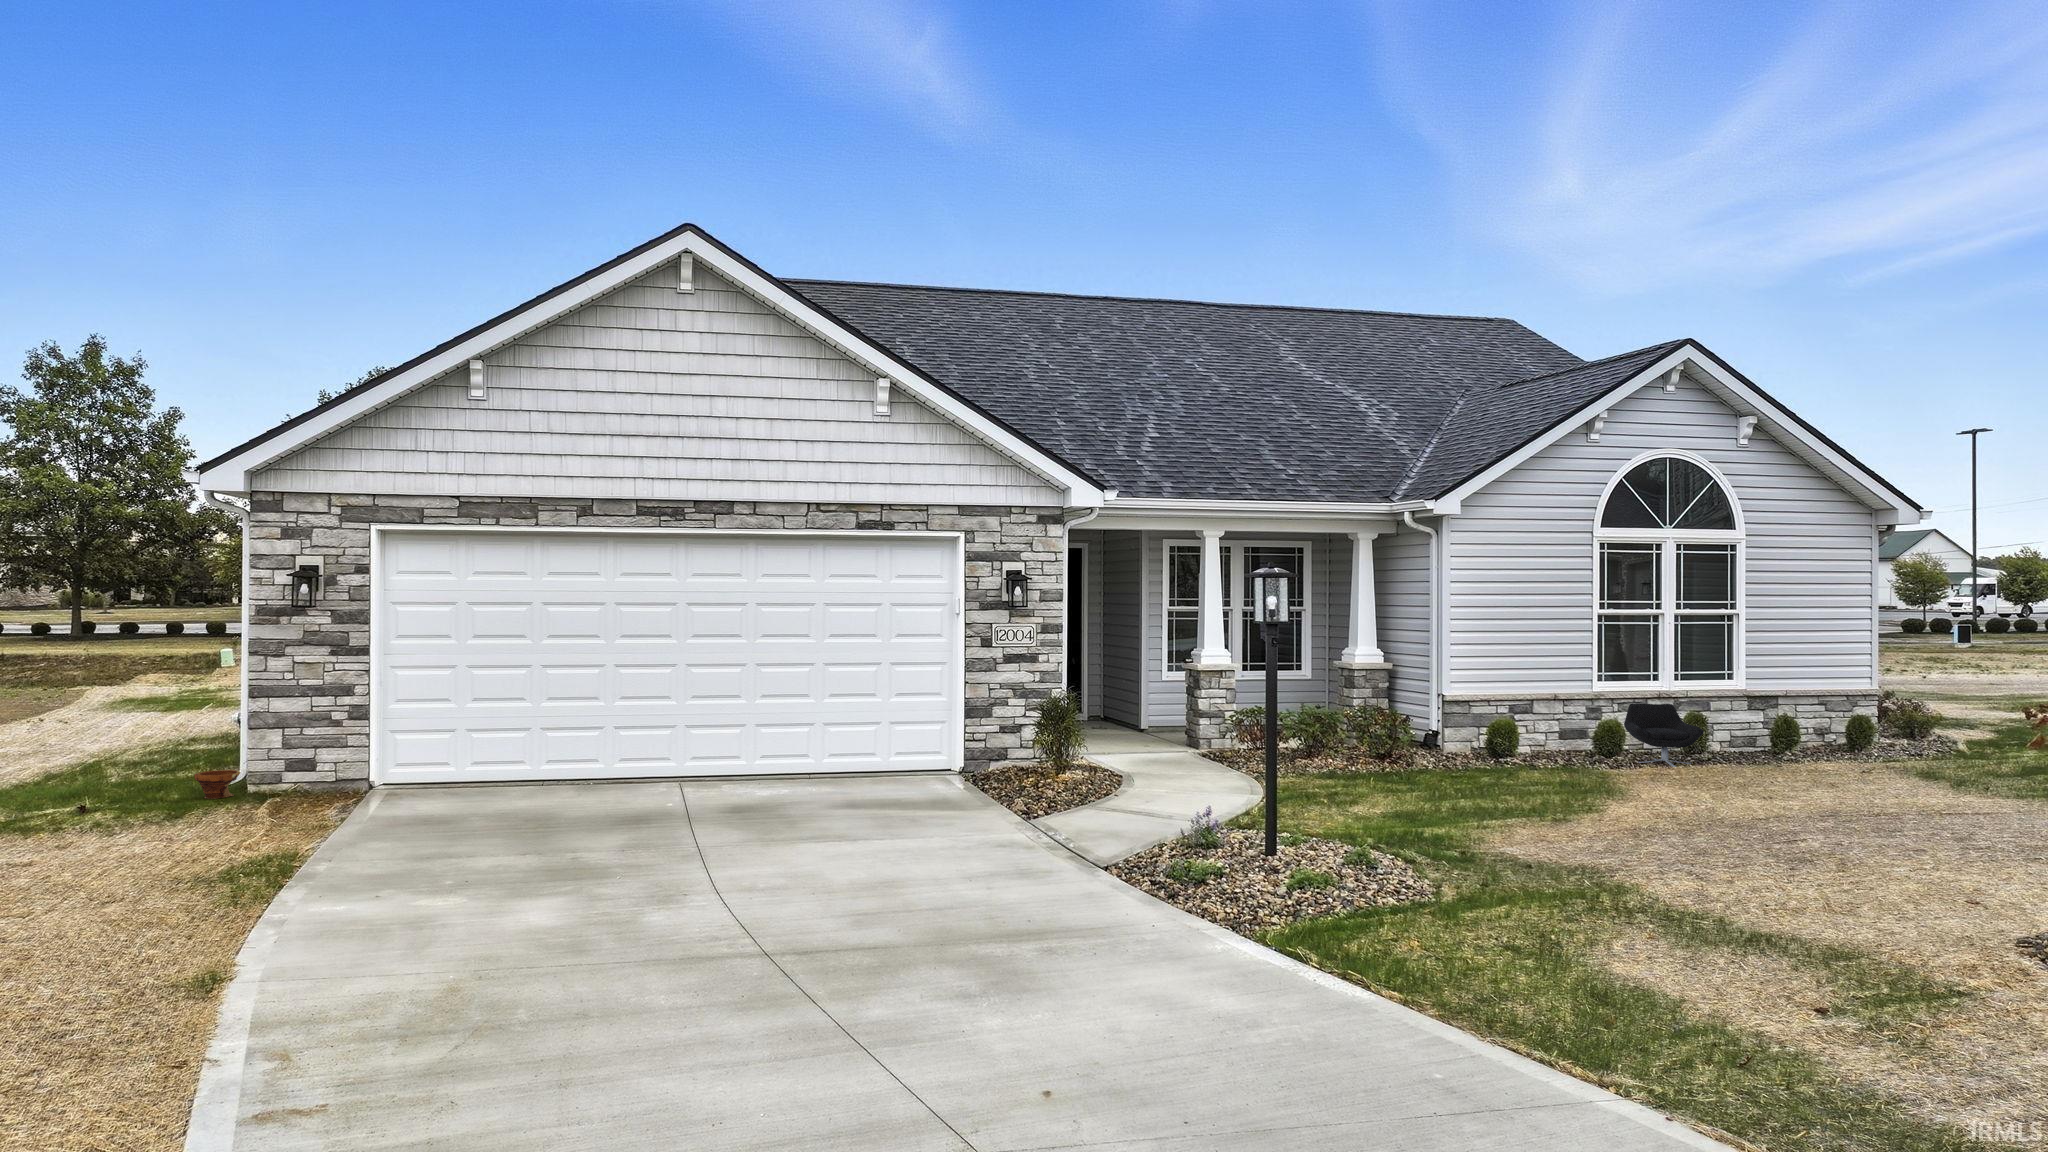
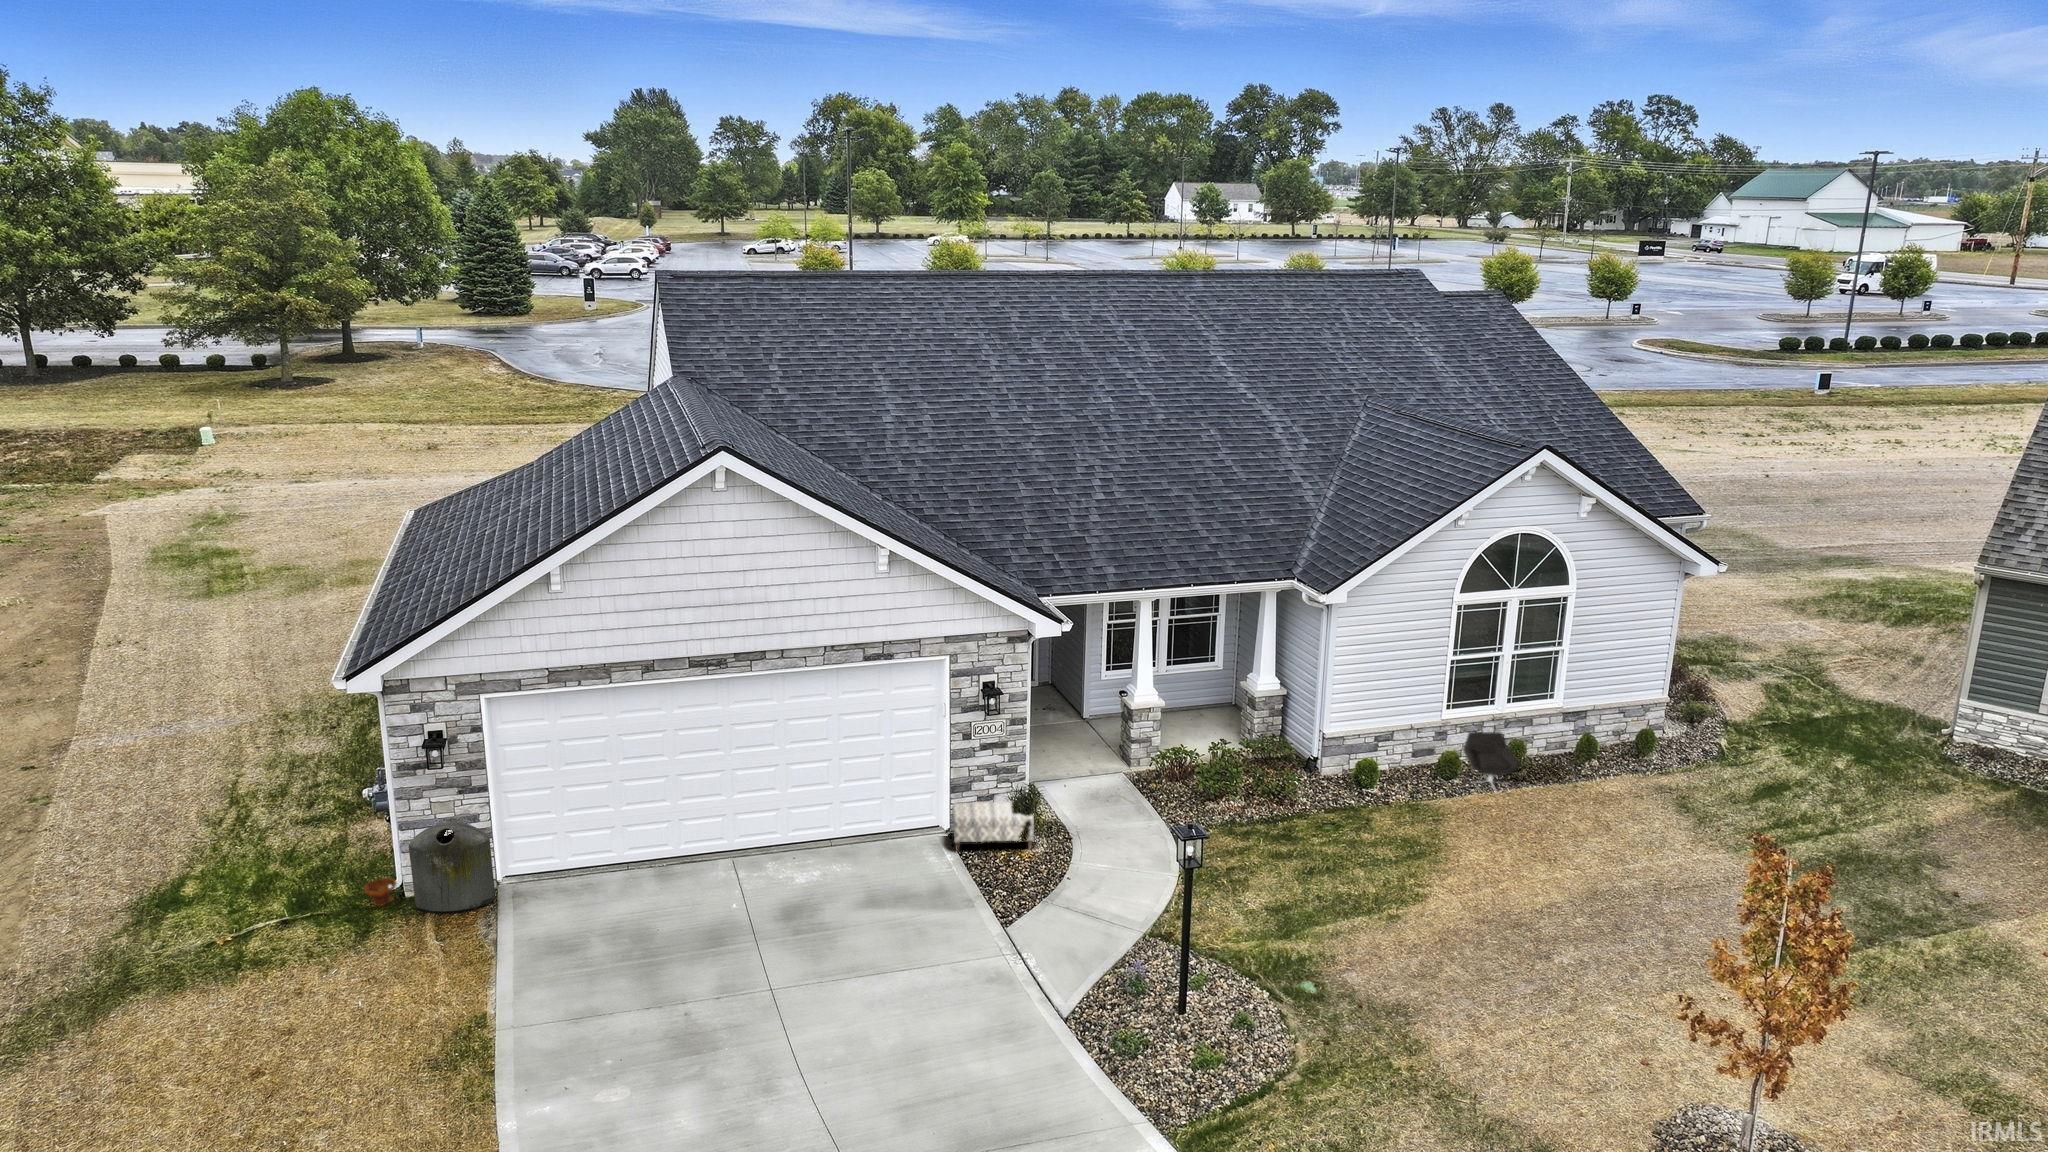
trash can: none [255,685,362,803] -> present [409,822,495,914]
bench: none [966,730,1070,785] -> present [952,801,1034,852]

